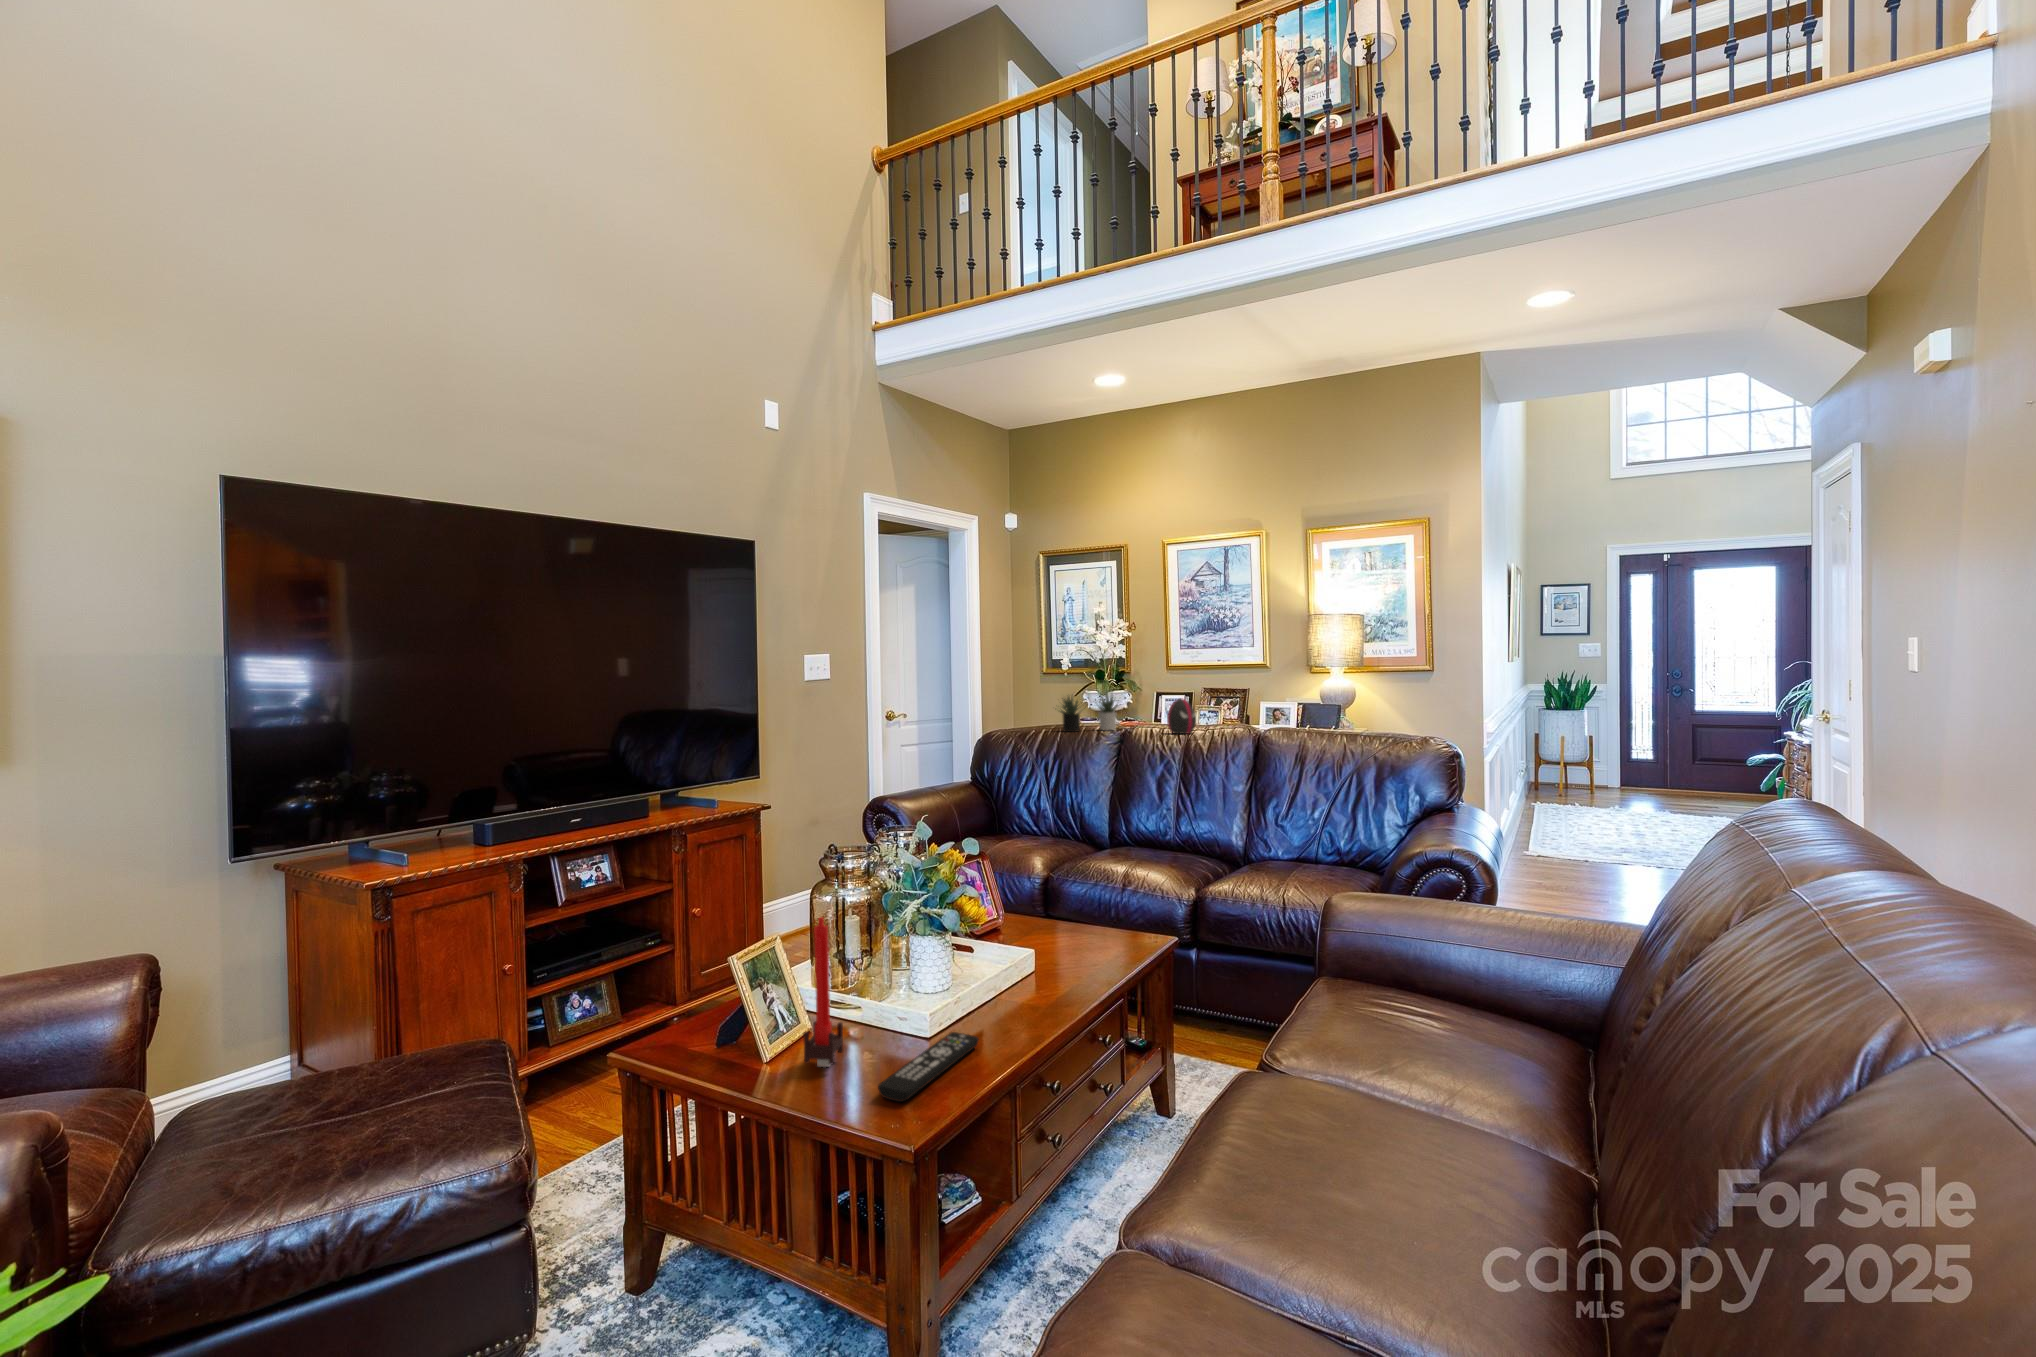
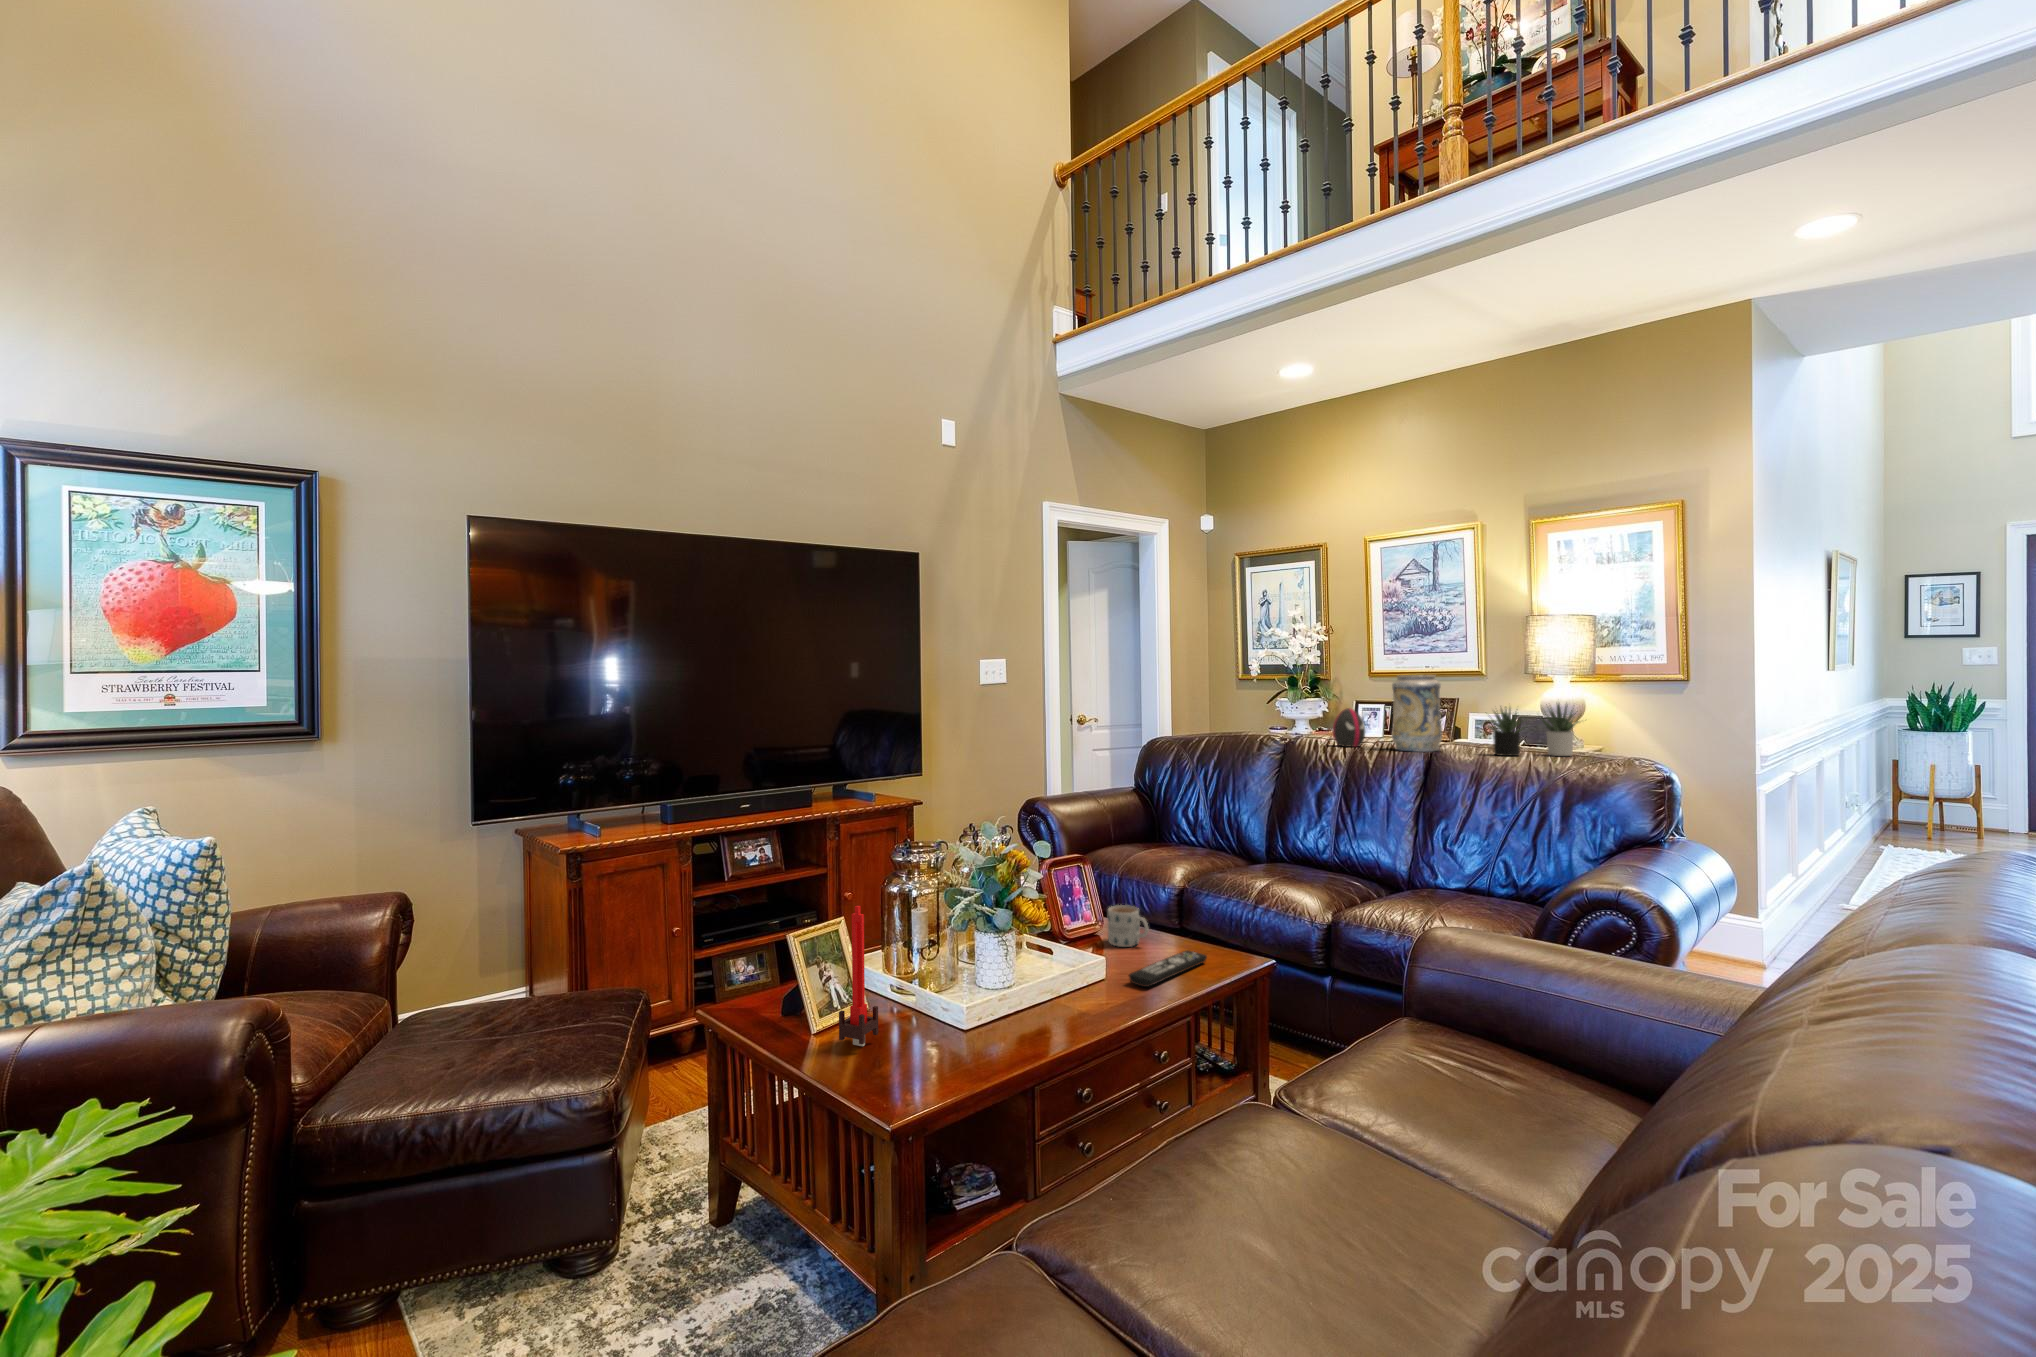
decorative vase: none [1222,667,1265,736] -> present [1392,675,1442,752]
succulent plant: present [1060,693,1119,732] -> present [1487,704,1581,756]
mug: none [1017,896,1059,937] -> present [1108,905,1148,947]
remote control: present [878,1032,979,1102] -> present [1129,950,1207,987]

